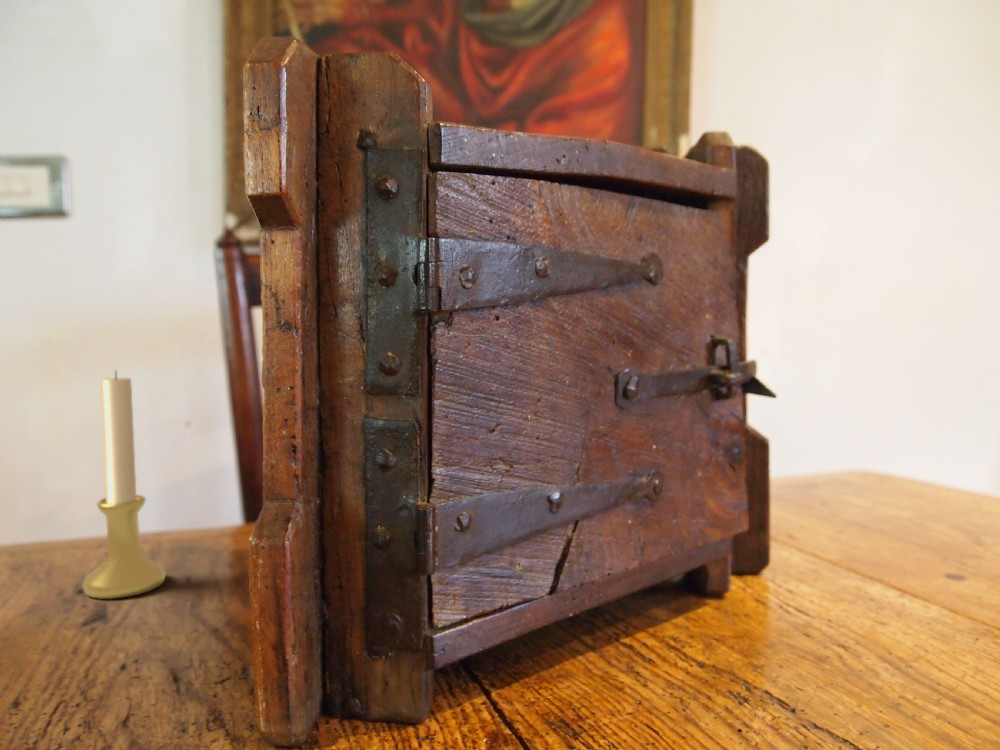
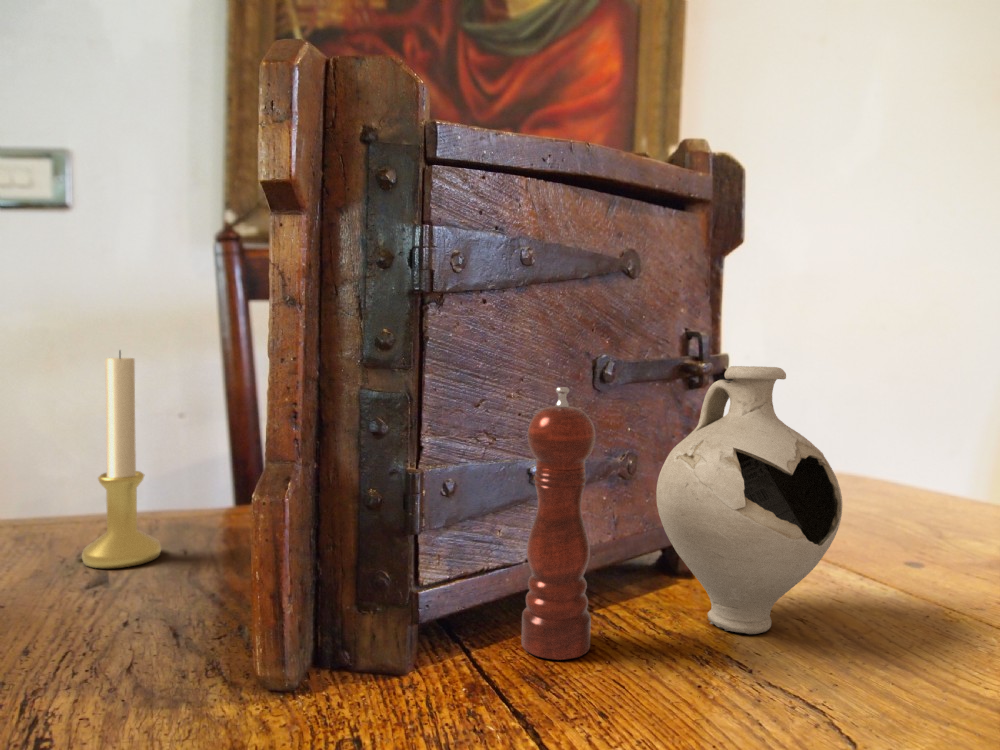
decorative vase: none [684,377,887,665] -> present [656,366,842,634]
pepper mill: none [545,407,619,701] -> present [521,387,595,660]

